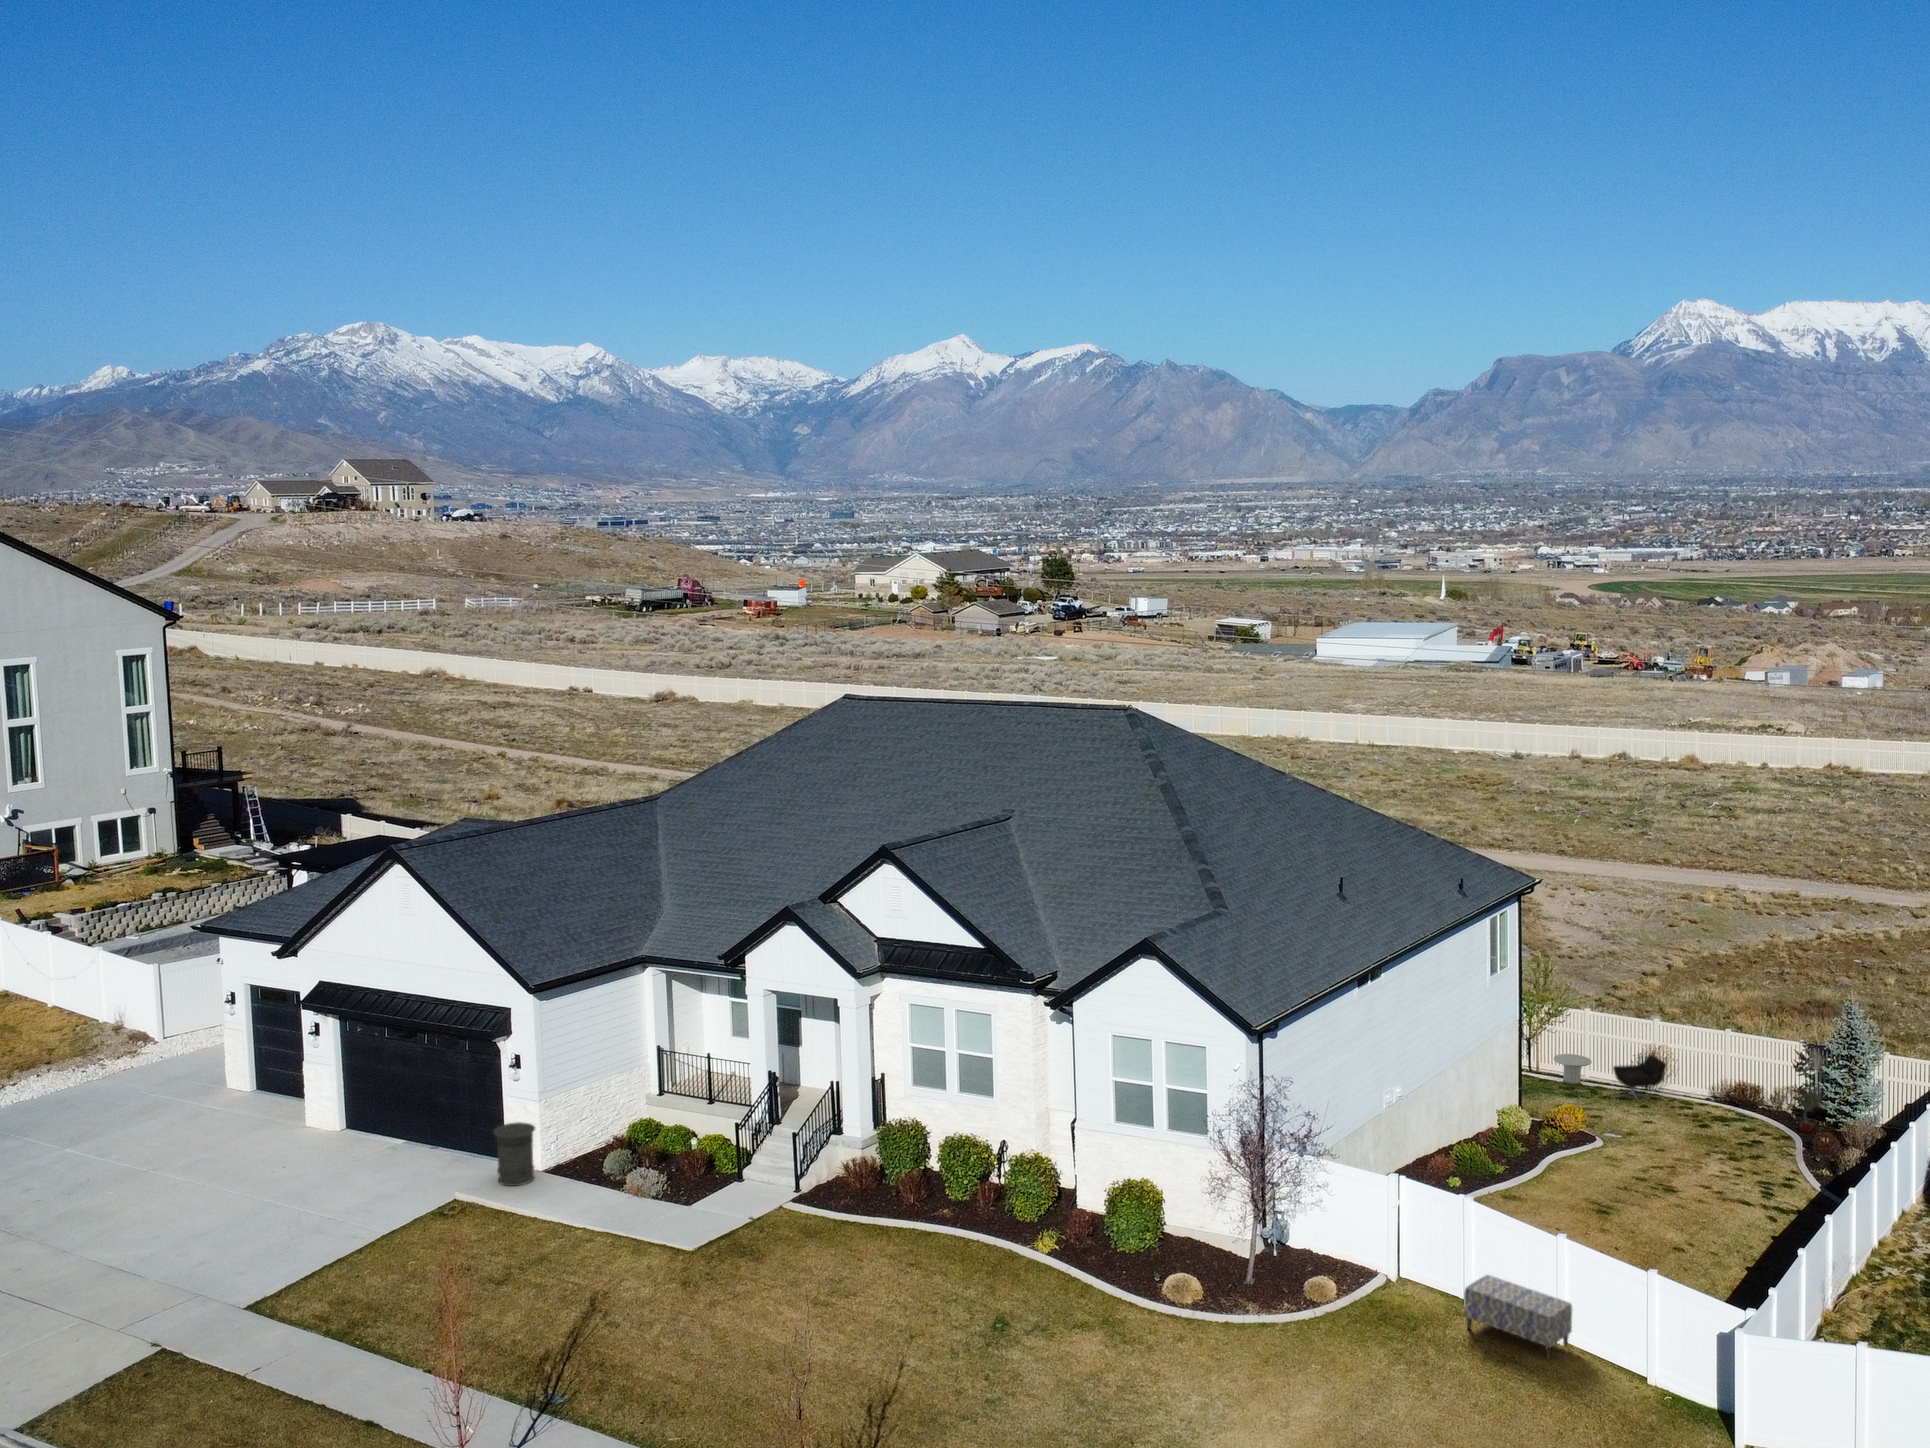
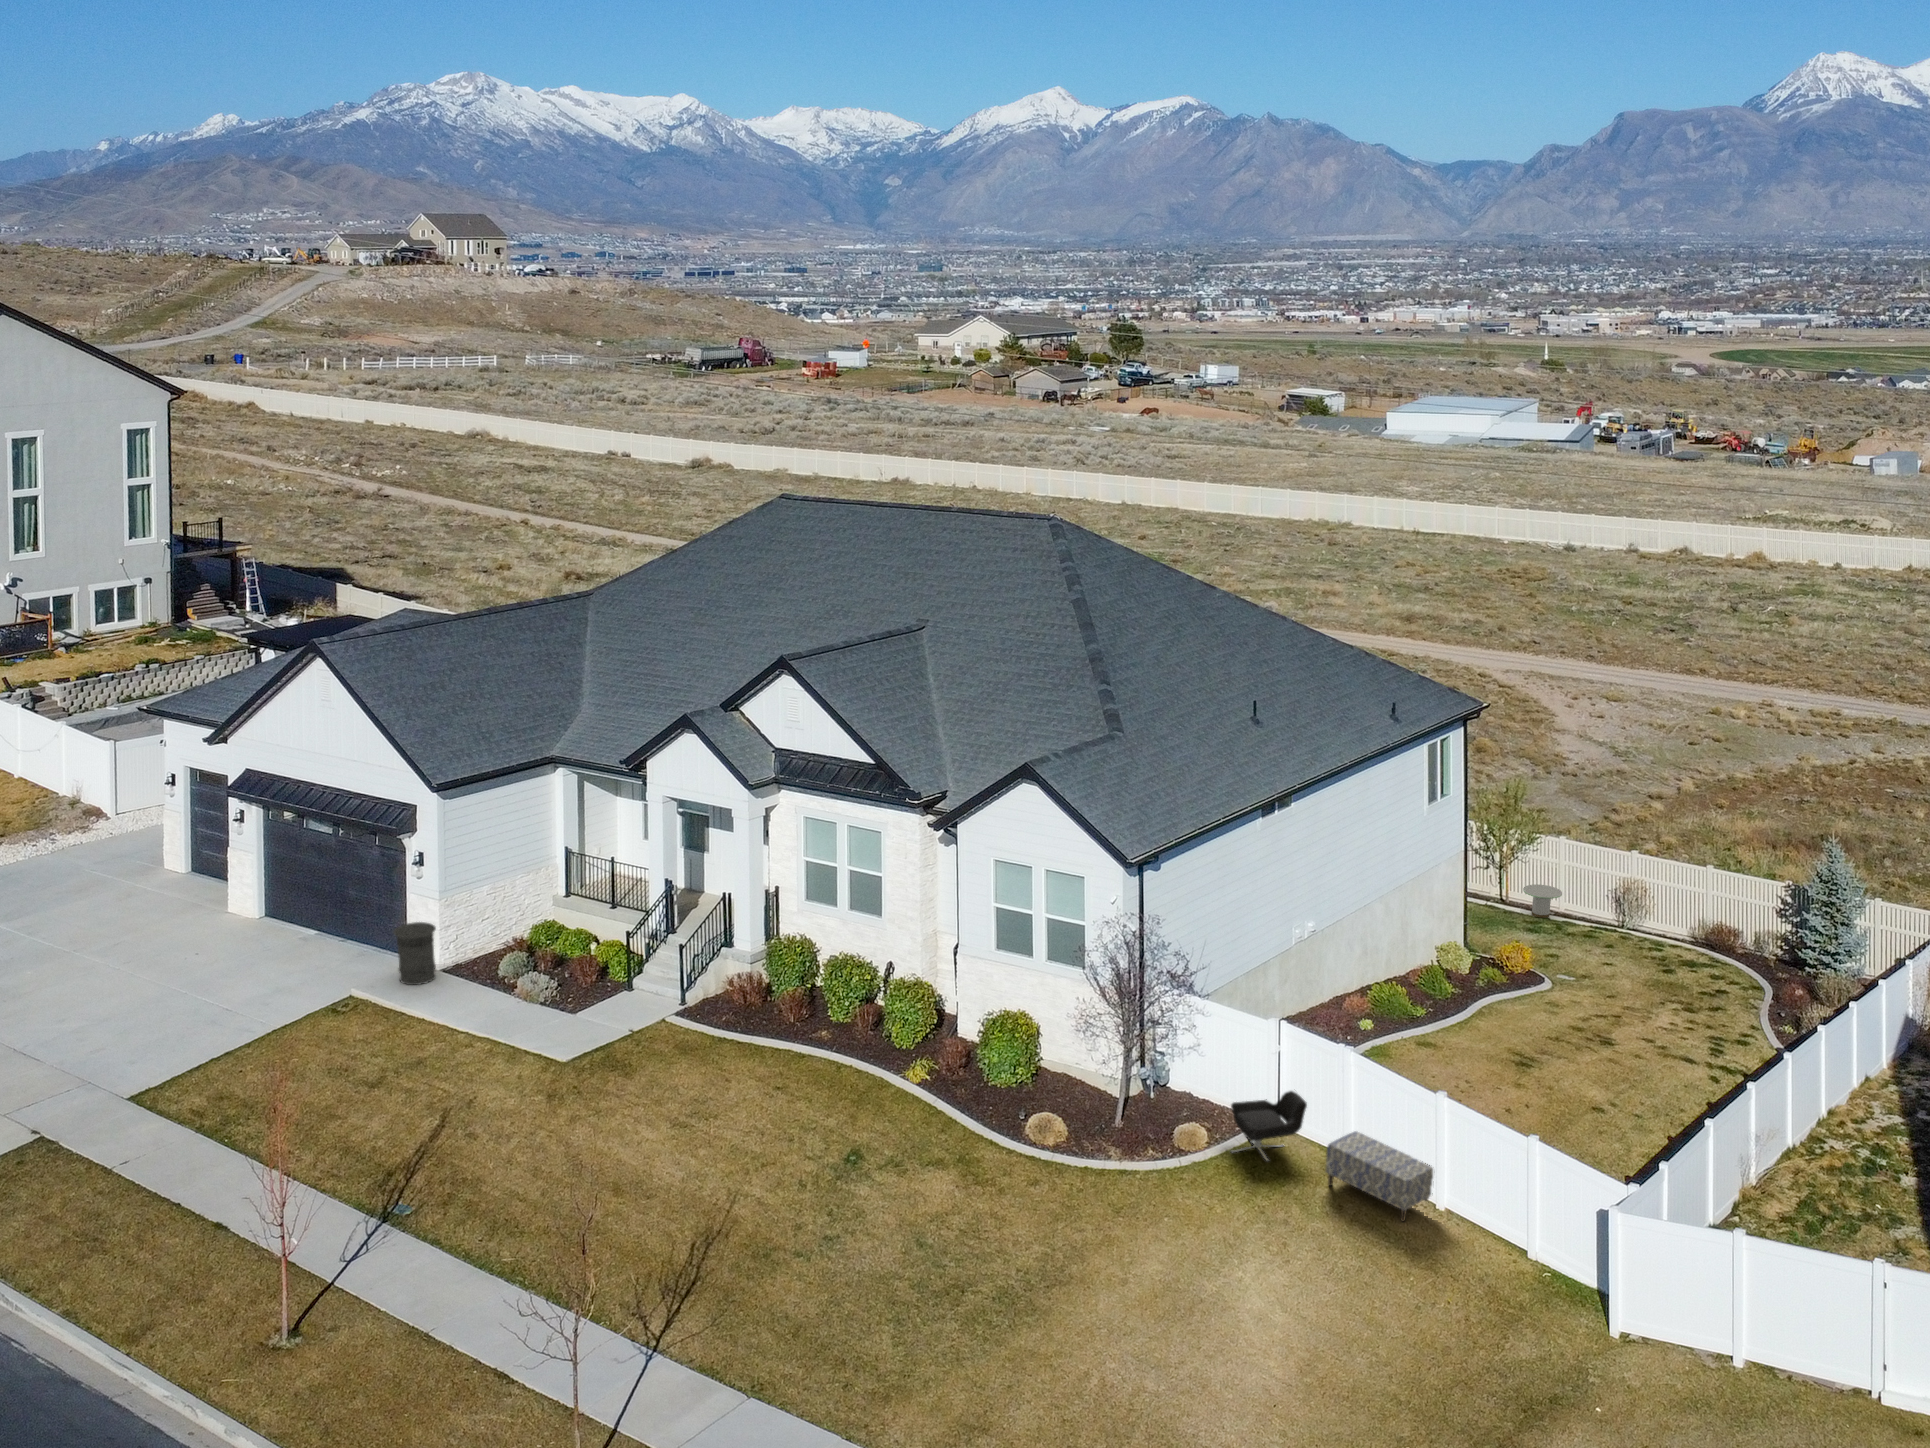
lounge chair: present [1613,1055,1666,1098] -> present [1231,1091,1307,1161]
potted tree: present [1796,1084,1826,1132] -> none [1764,929,1798,980]

